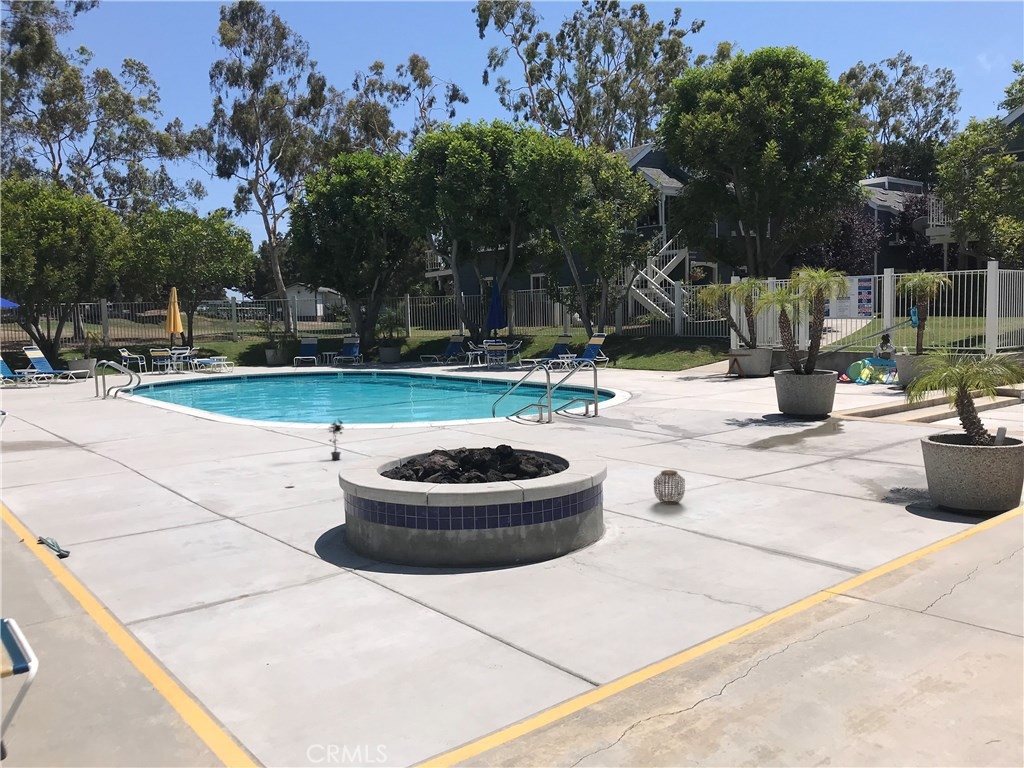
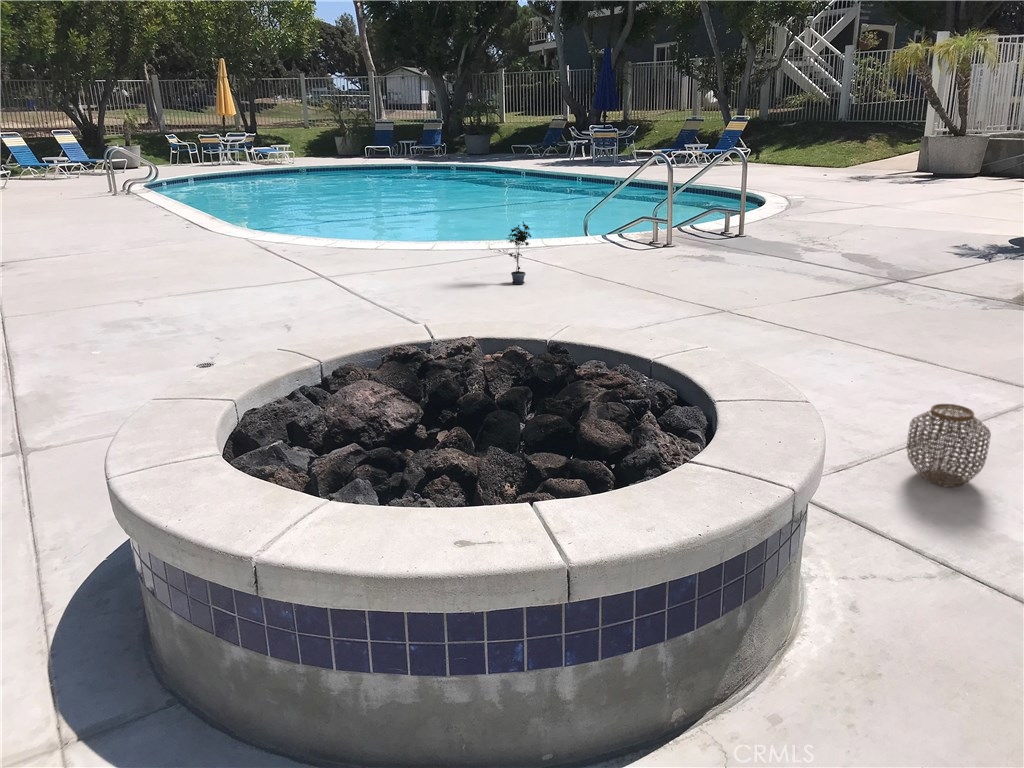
round table: present [719,354,752,378] -> none [911,144,962,178]
potted plant: present [329,420,344,460] -> present [509,222,531,284]

